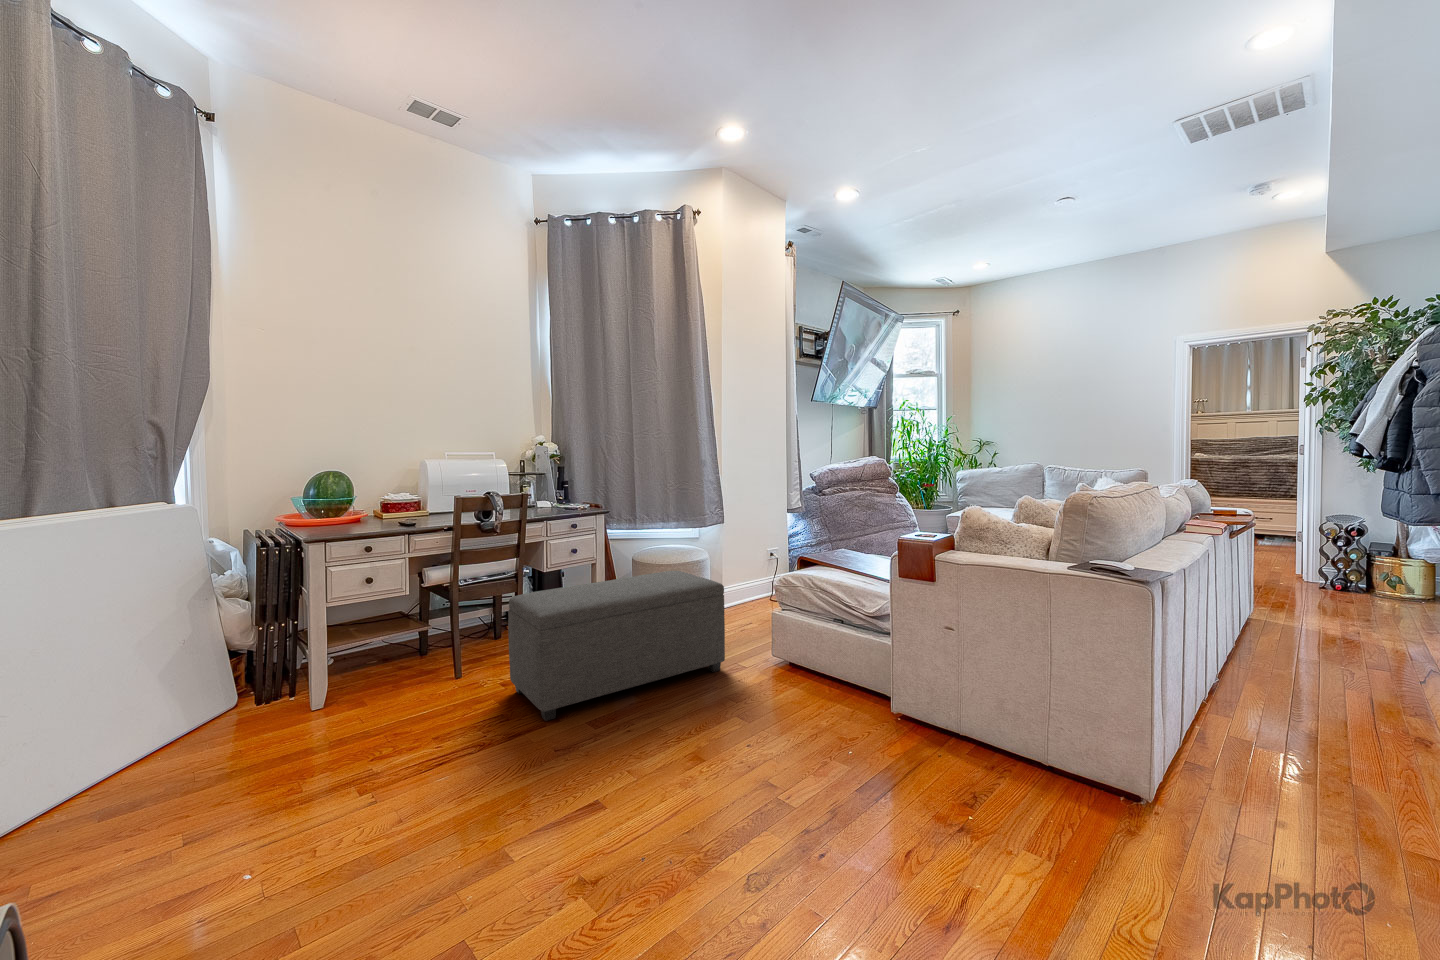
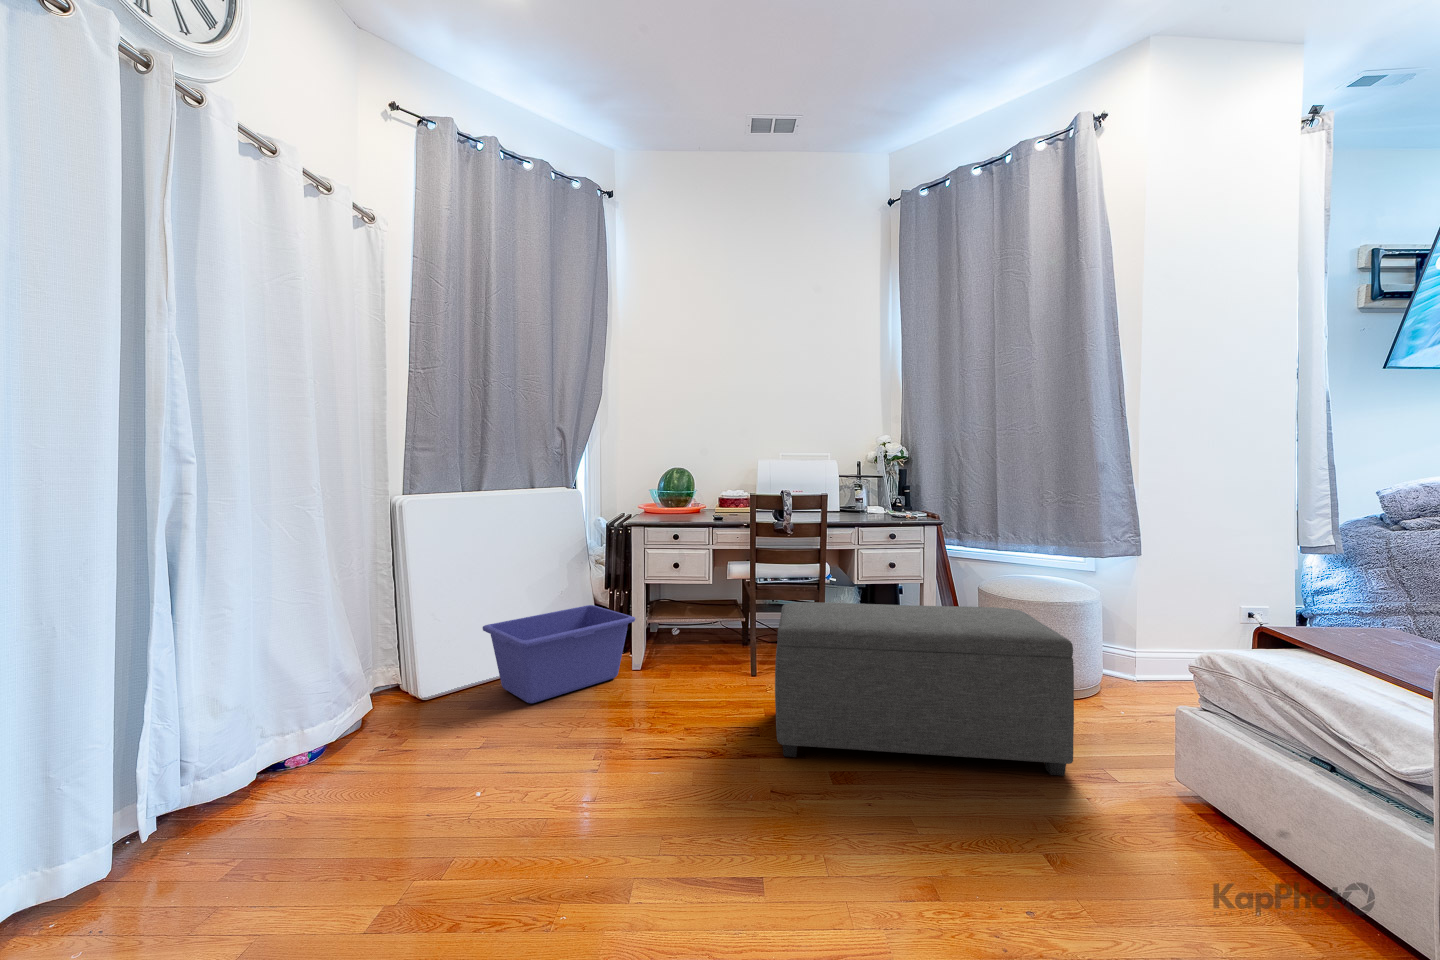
storage bin: none [85,647,320,780] -> present [483,605,635,703]

